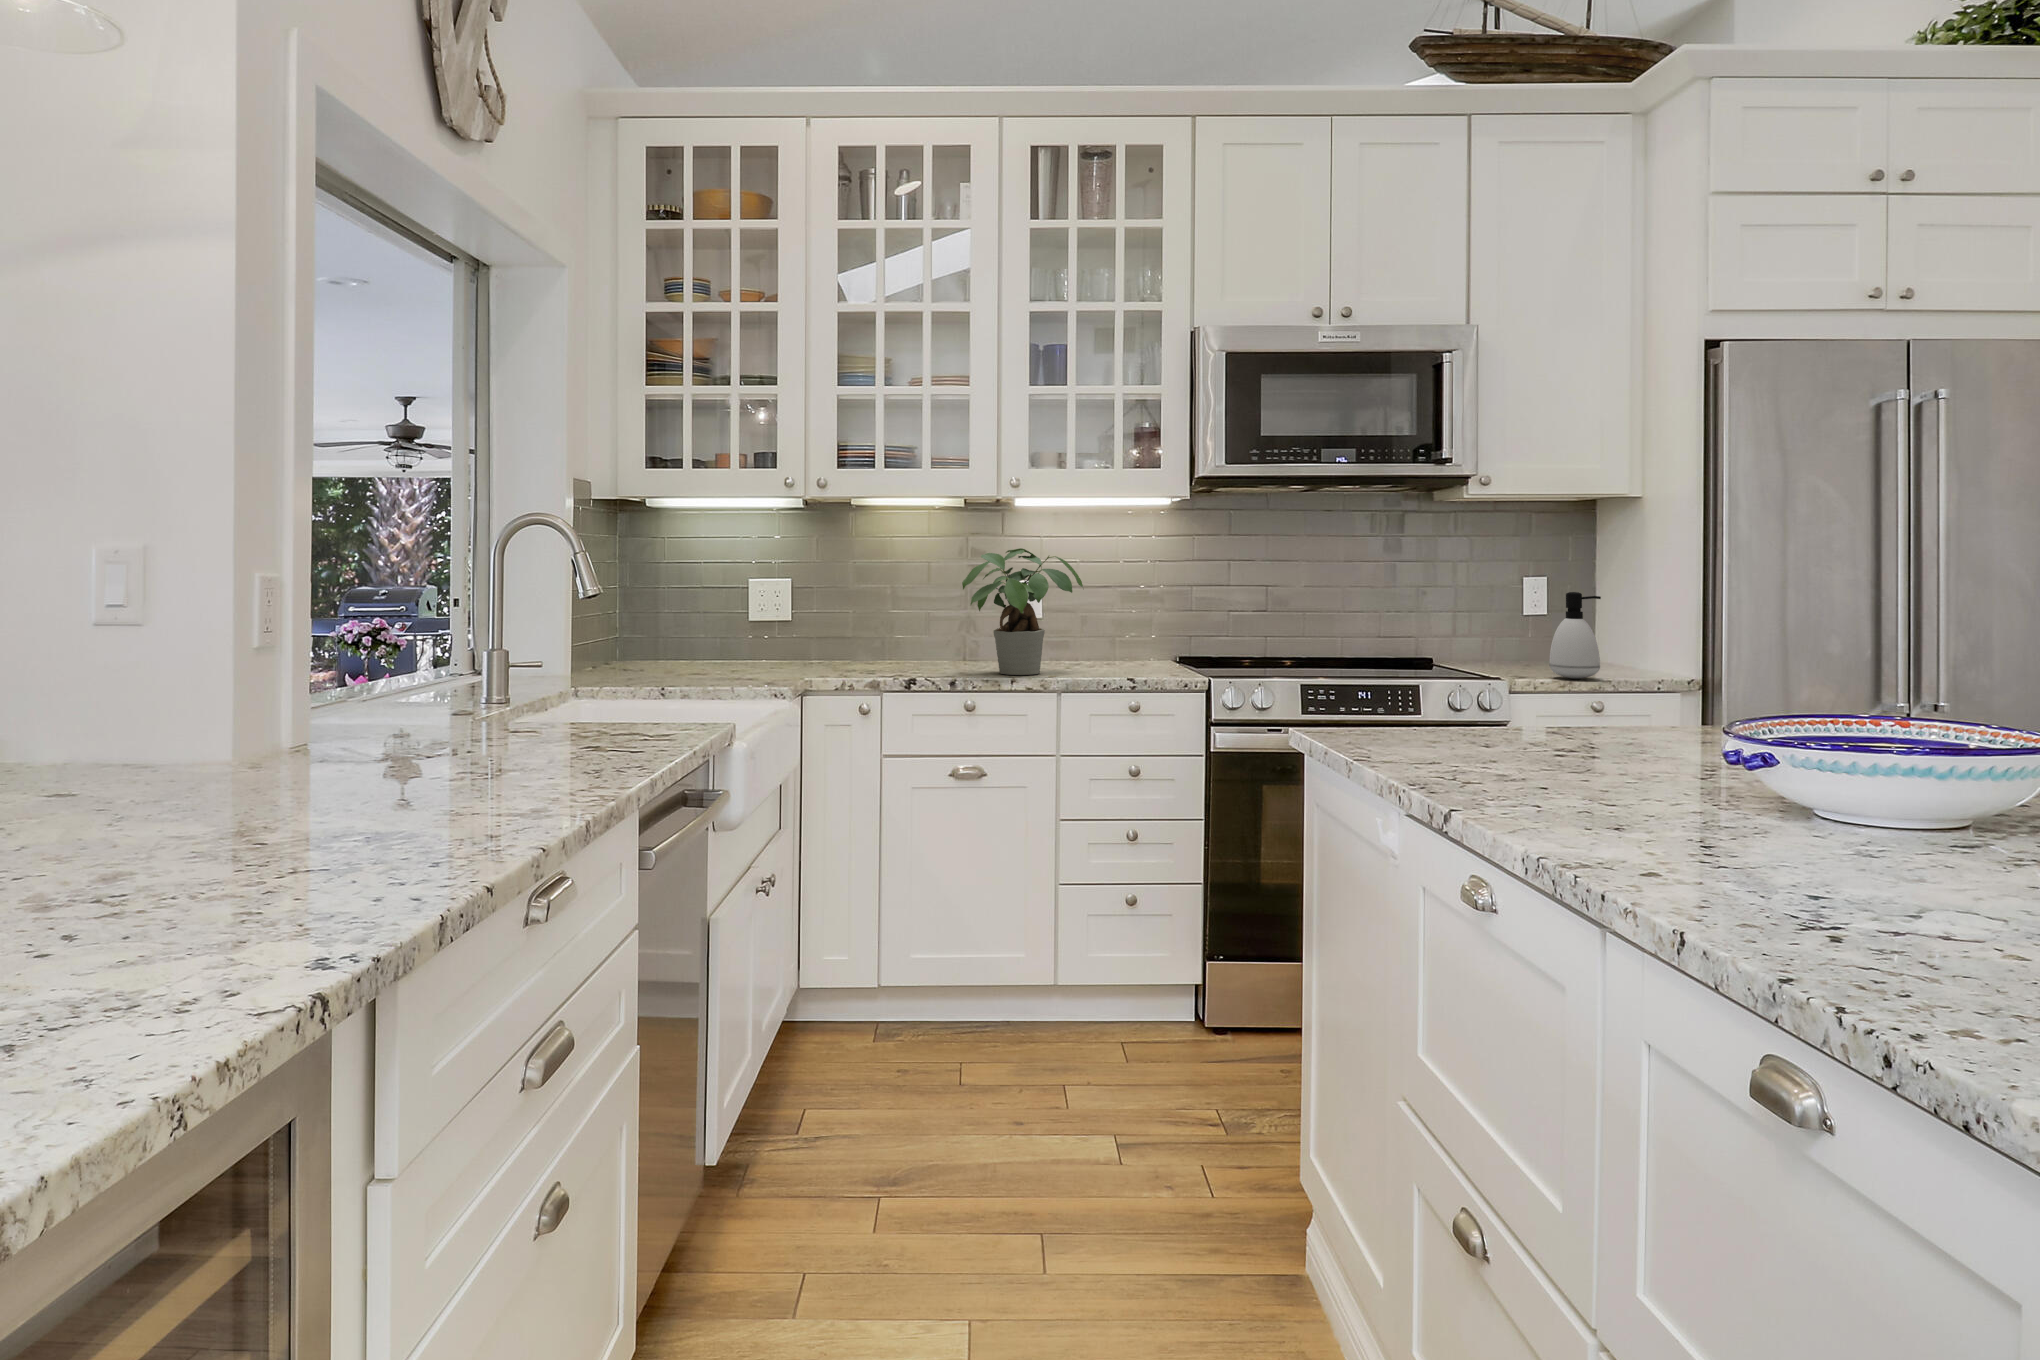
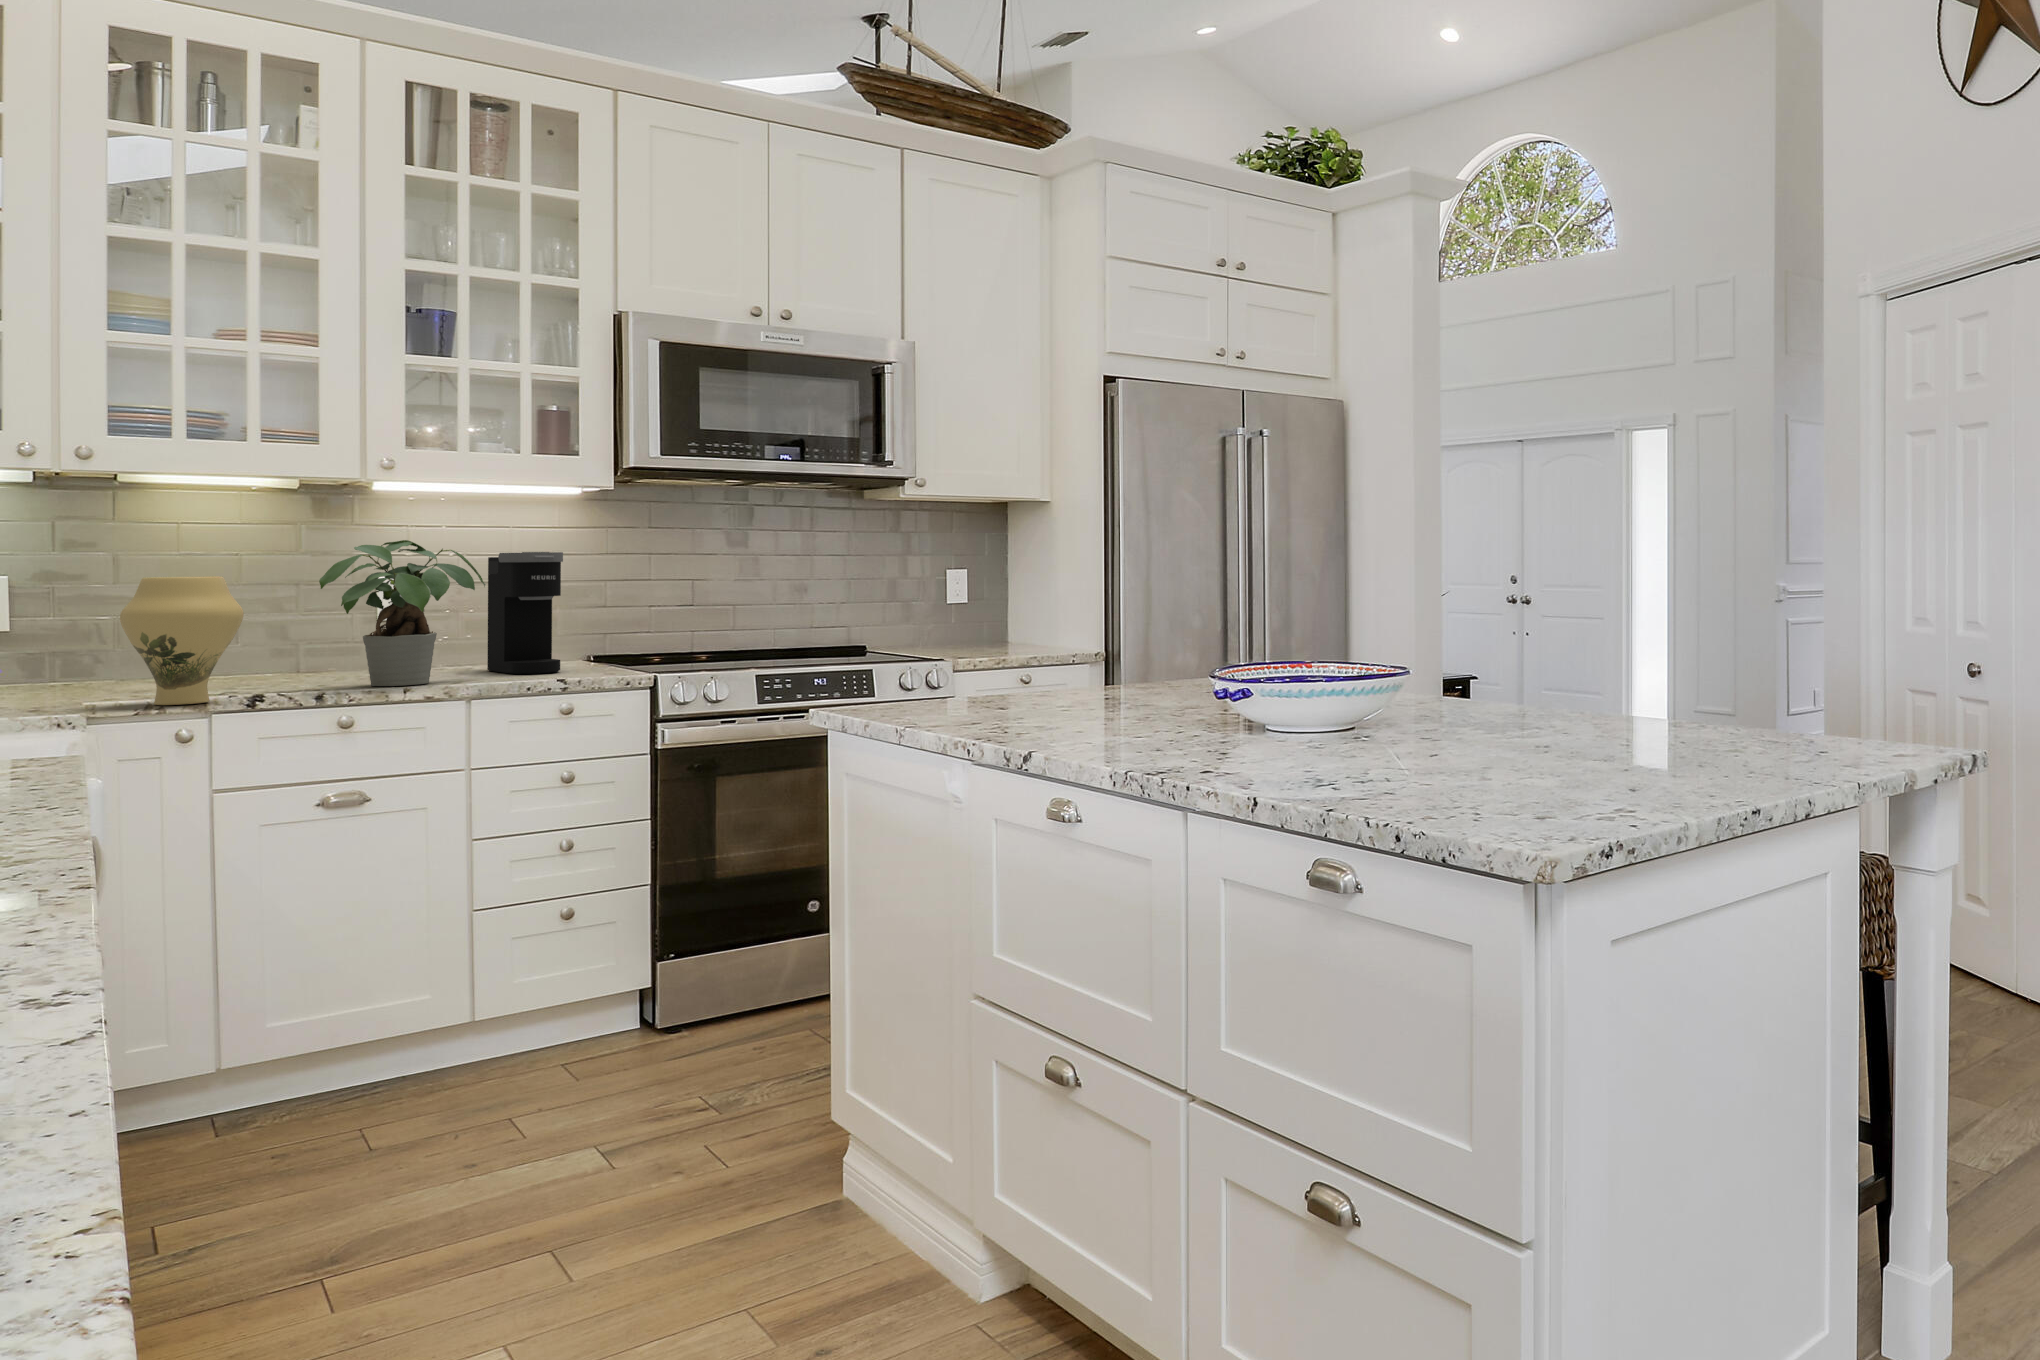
coffee maker: none [1097,558,1147,669] -> present [487,552,563,674]
vase: none [830,579,903,683] -> present [120,576,244,705]
soap dispenser: present [1549,592,1601,678] -> none [978,579,1021,654]

